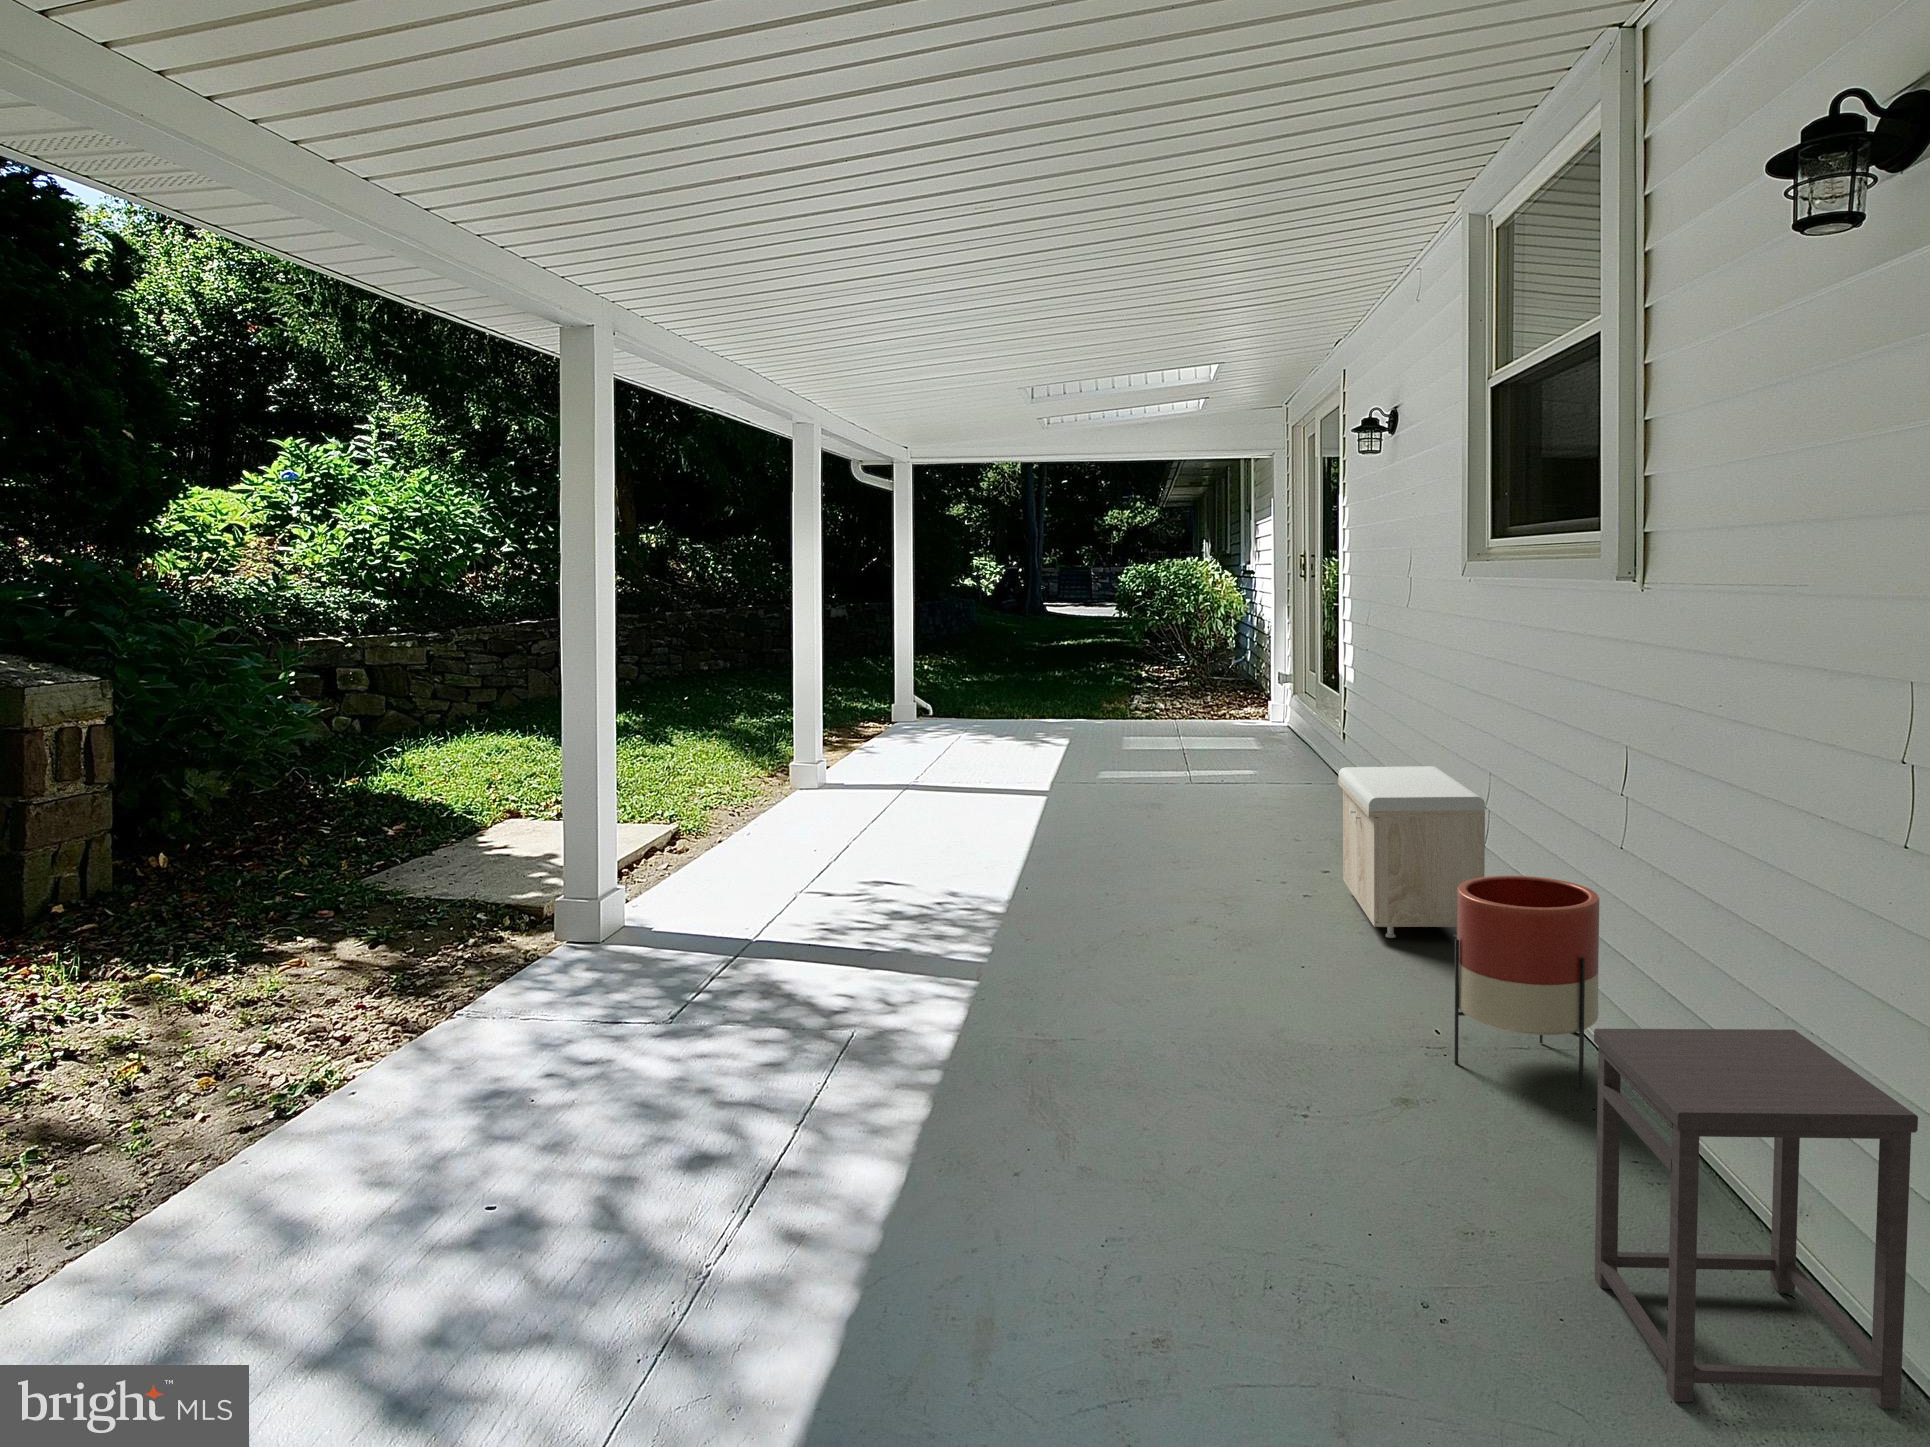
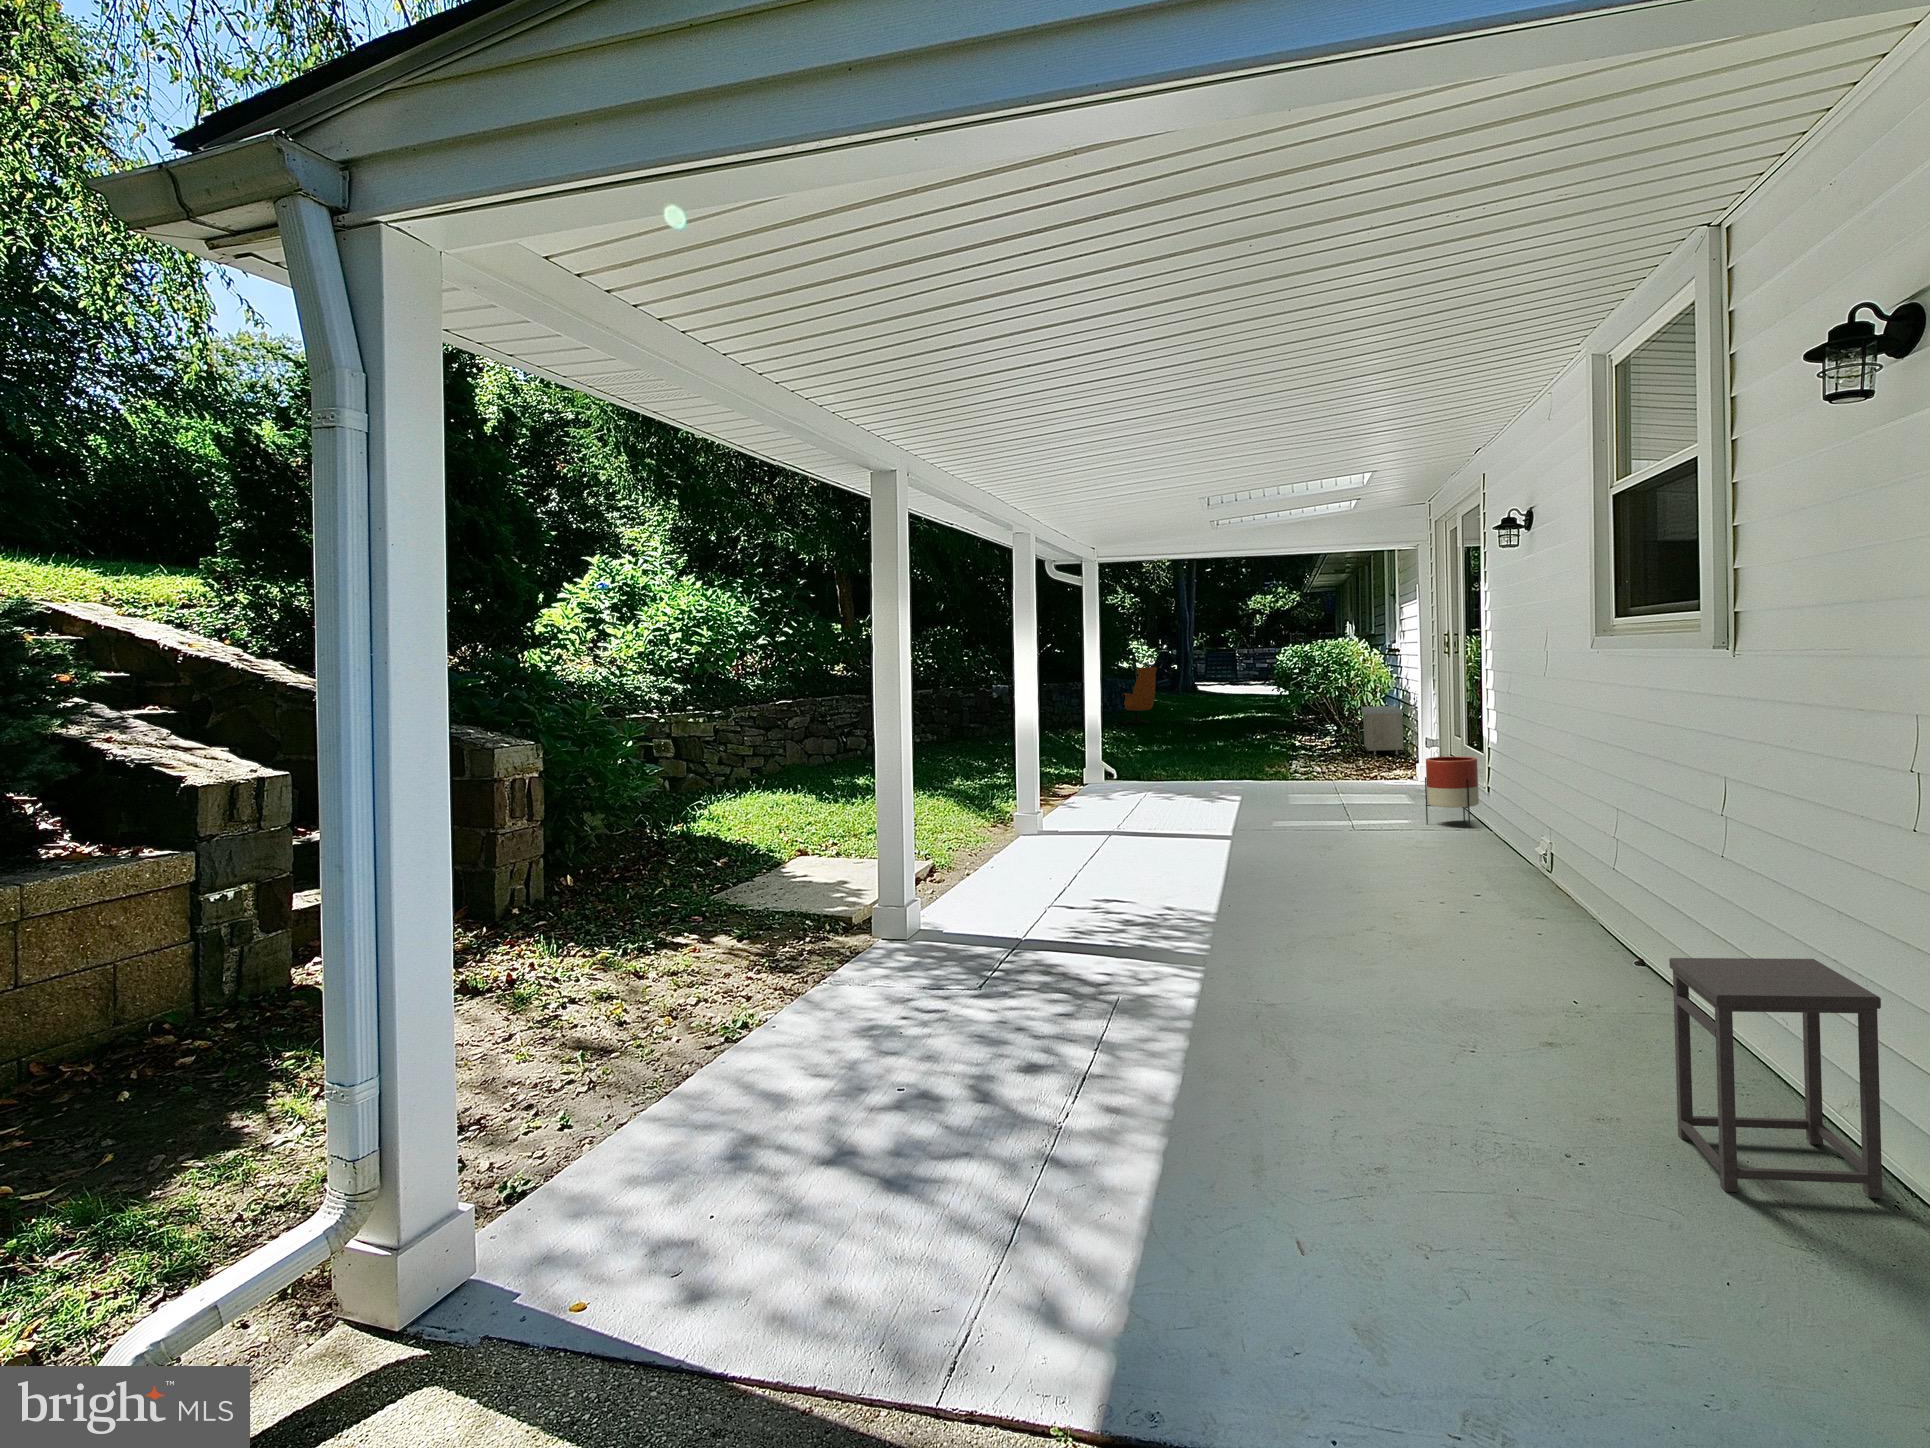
lounge chair: none [936,587,996,650] -> present [1118,667,1157,725]
storage bench: present [1338,766,1485,938] -> present [1361,706,1404,755]
planter: present [1454,876,1599,1090] -> present [1425,756,1479,828]

